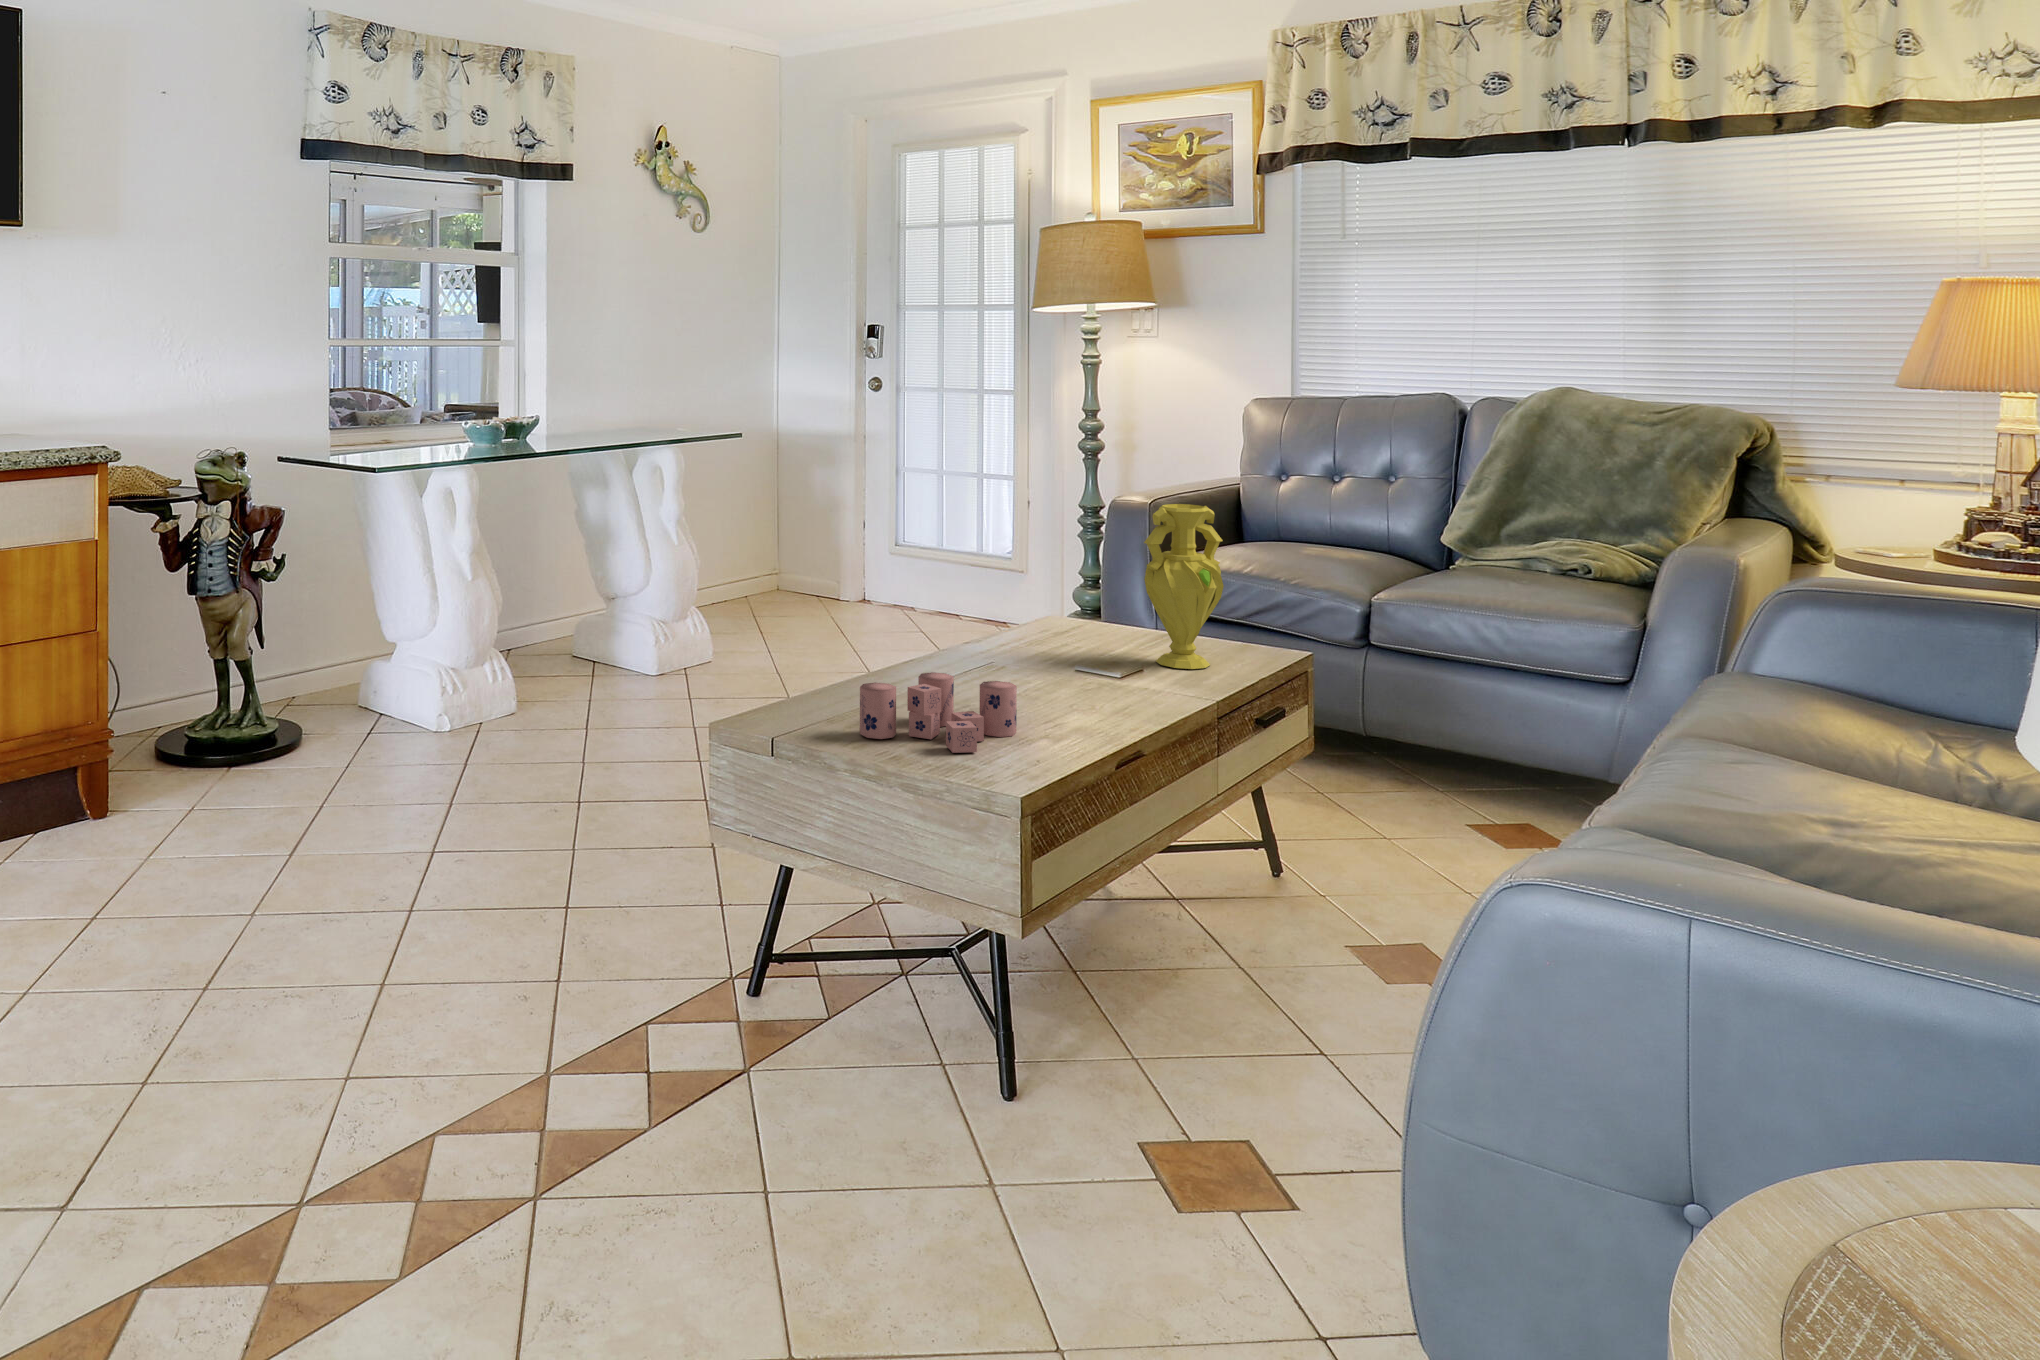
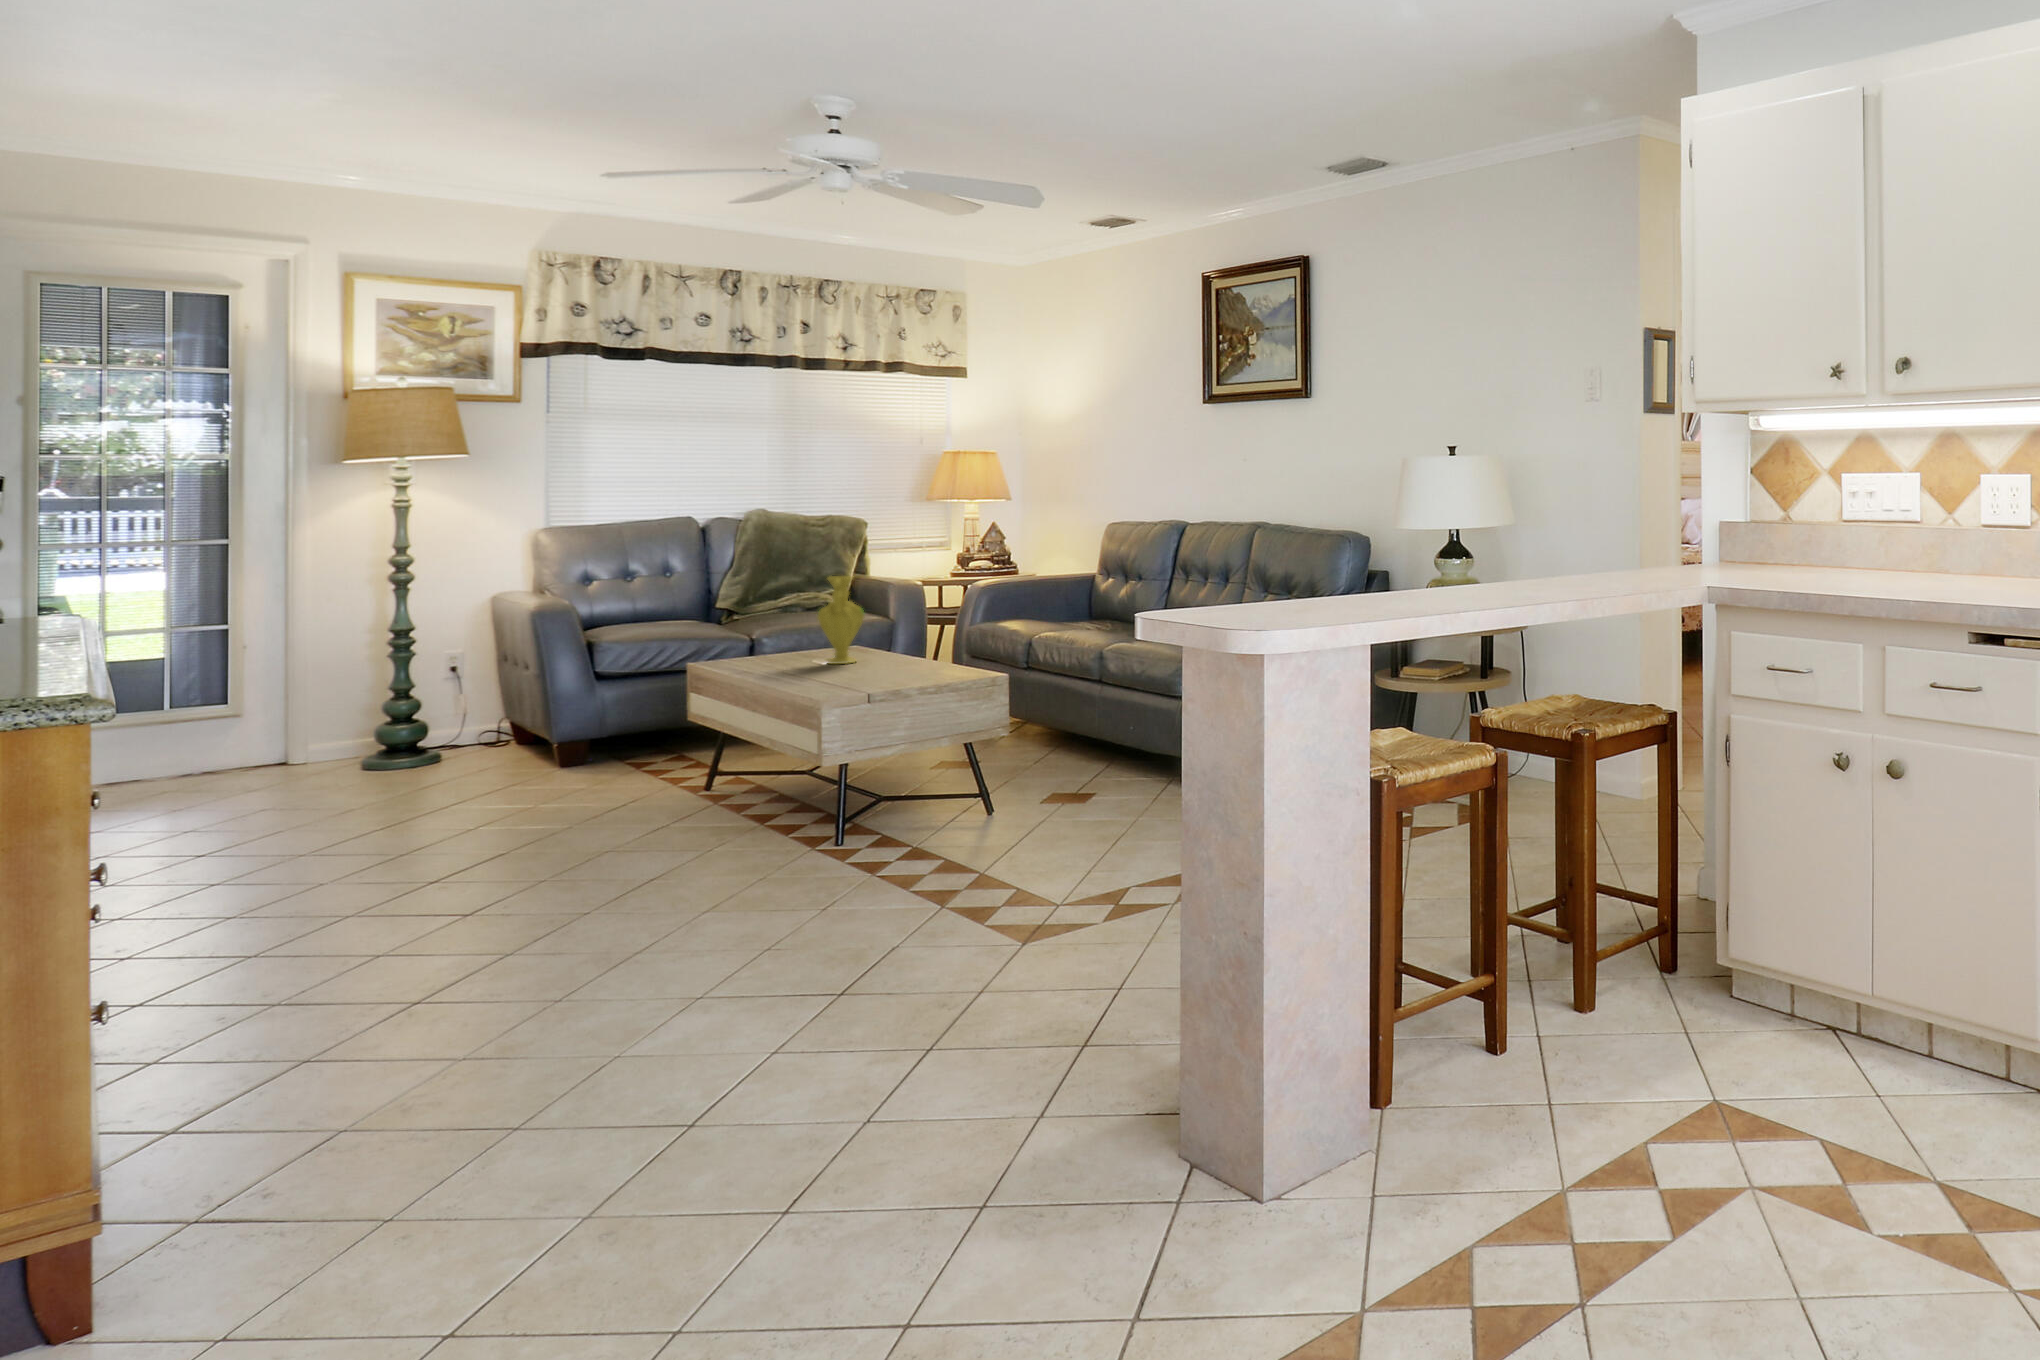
candle: present [860,672,1017,753] -> none [858,661,927,698]

